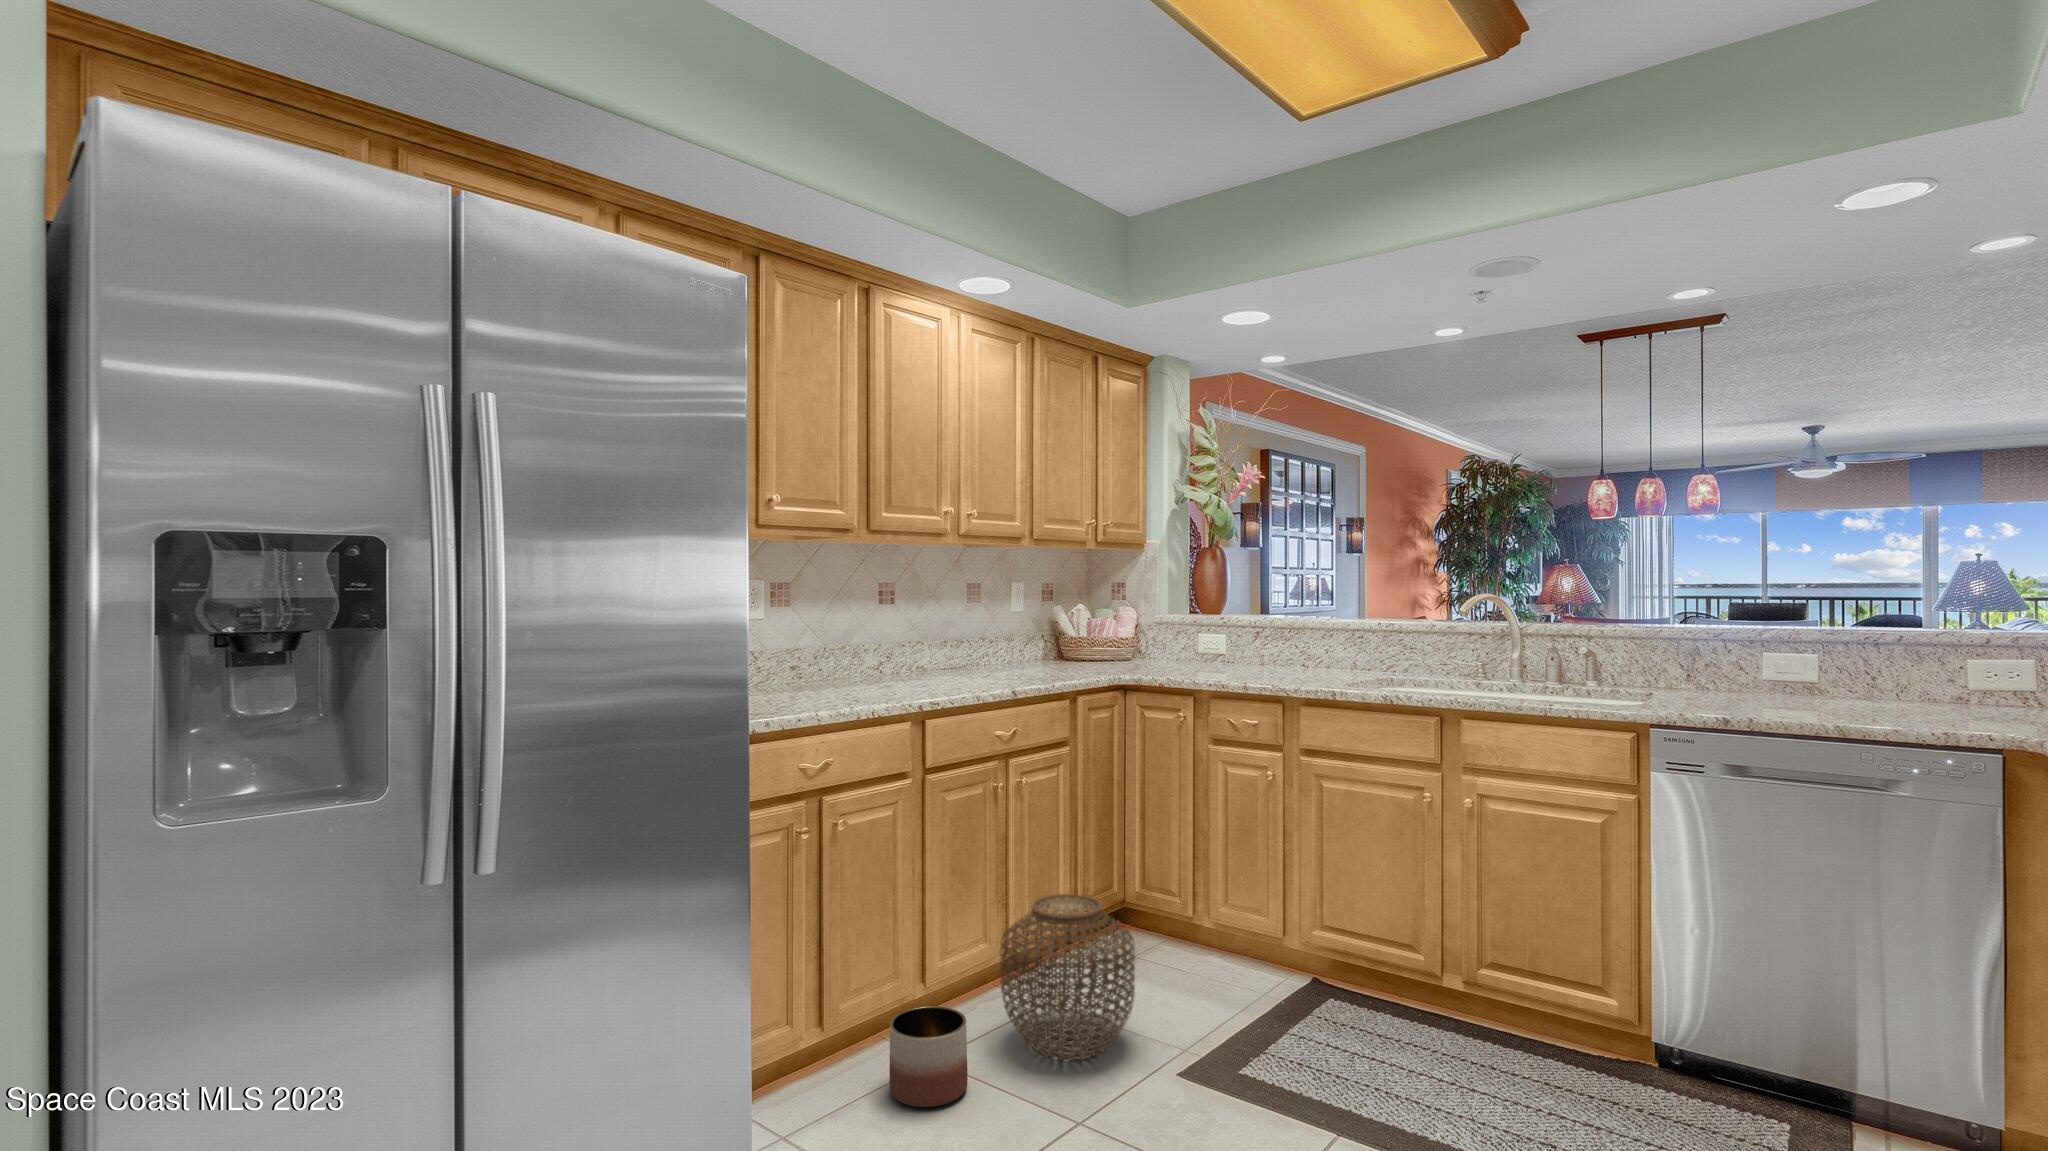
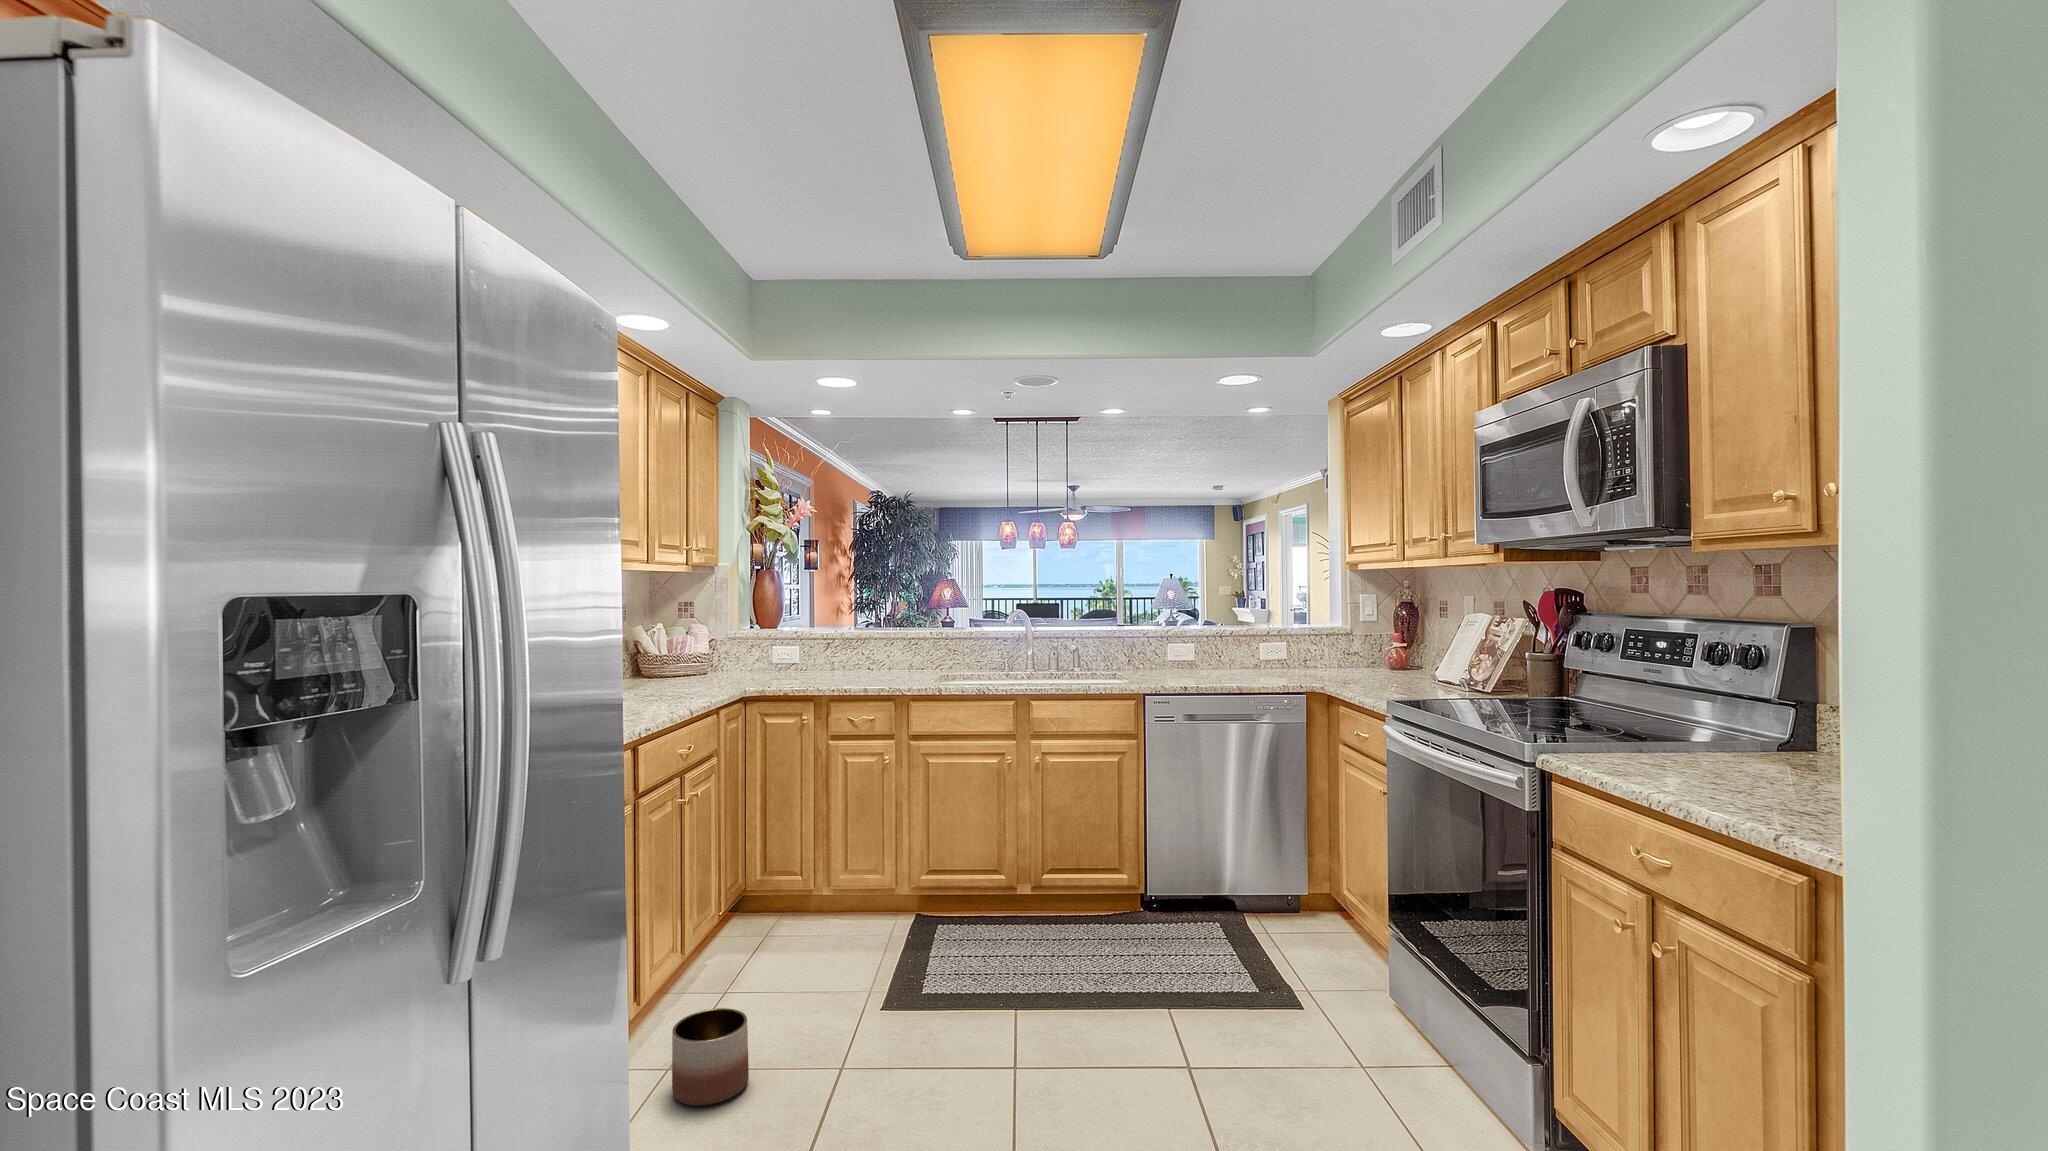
woven basket: present [1001,894,1135,1060] -> none [728,882,850,1028]

